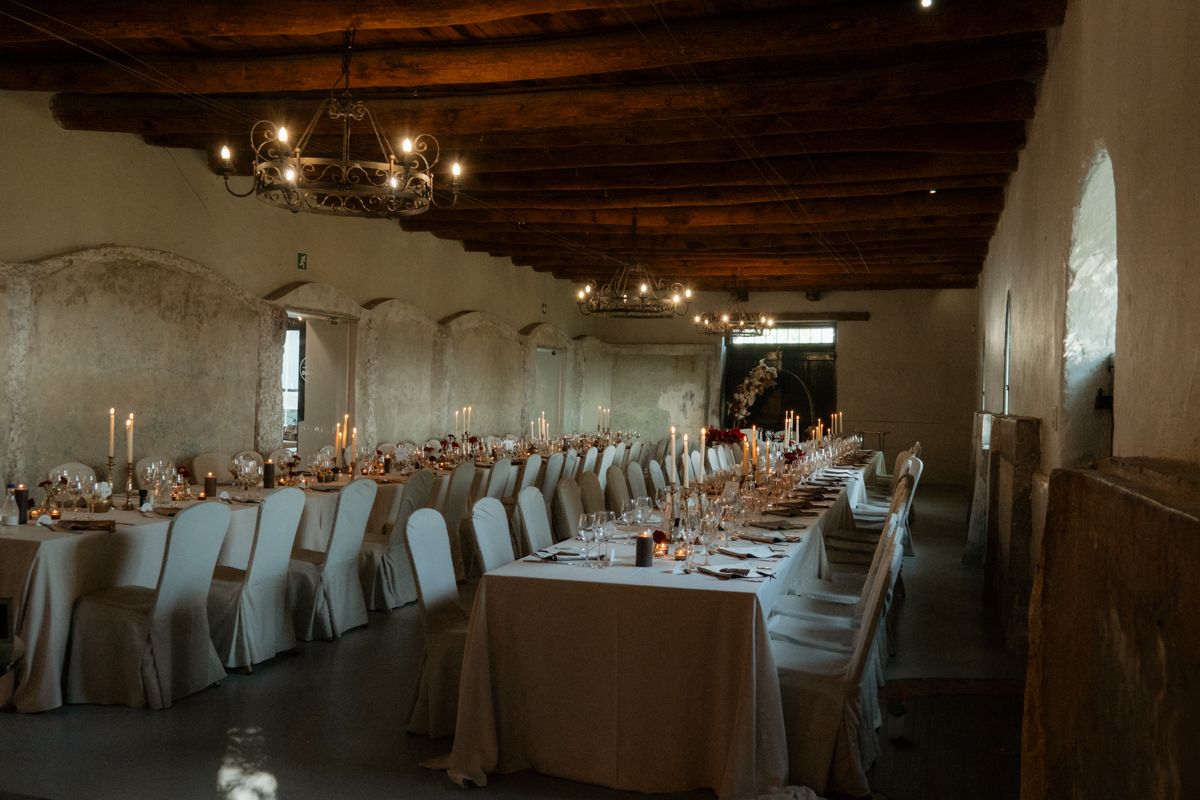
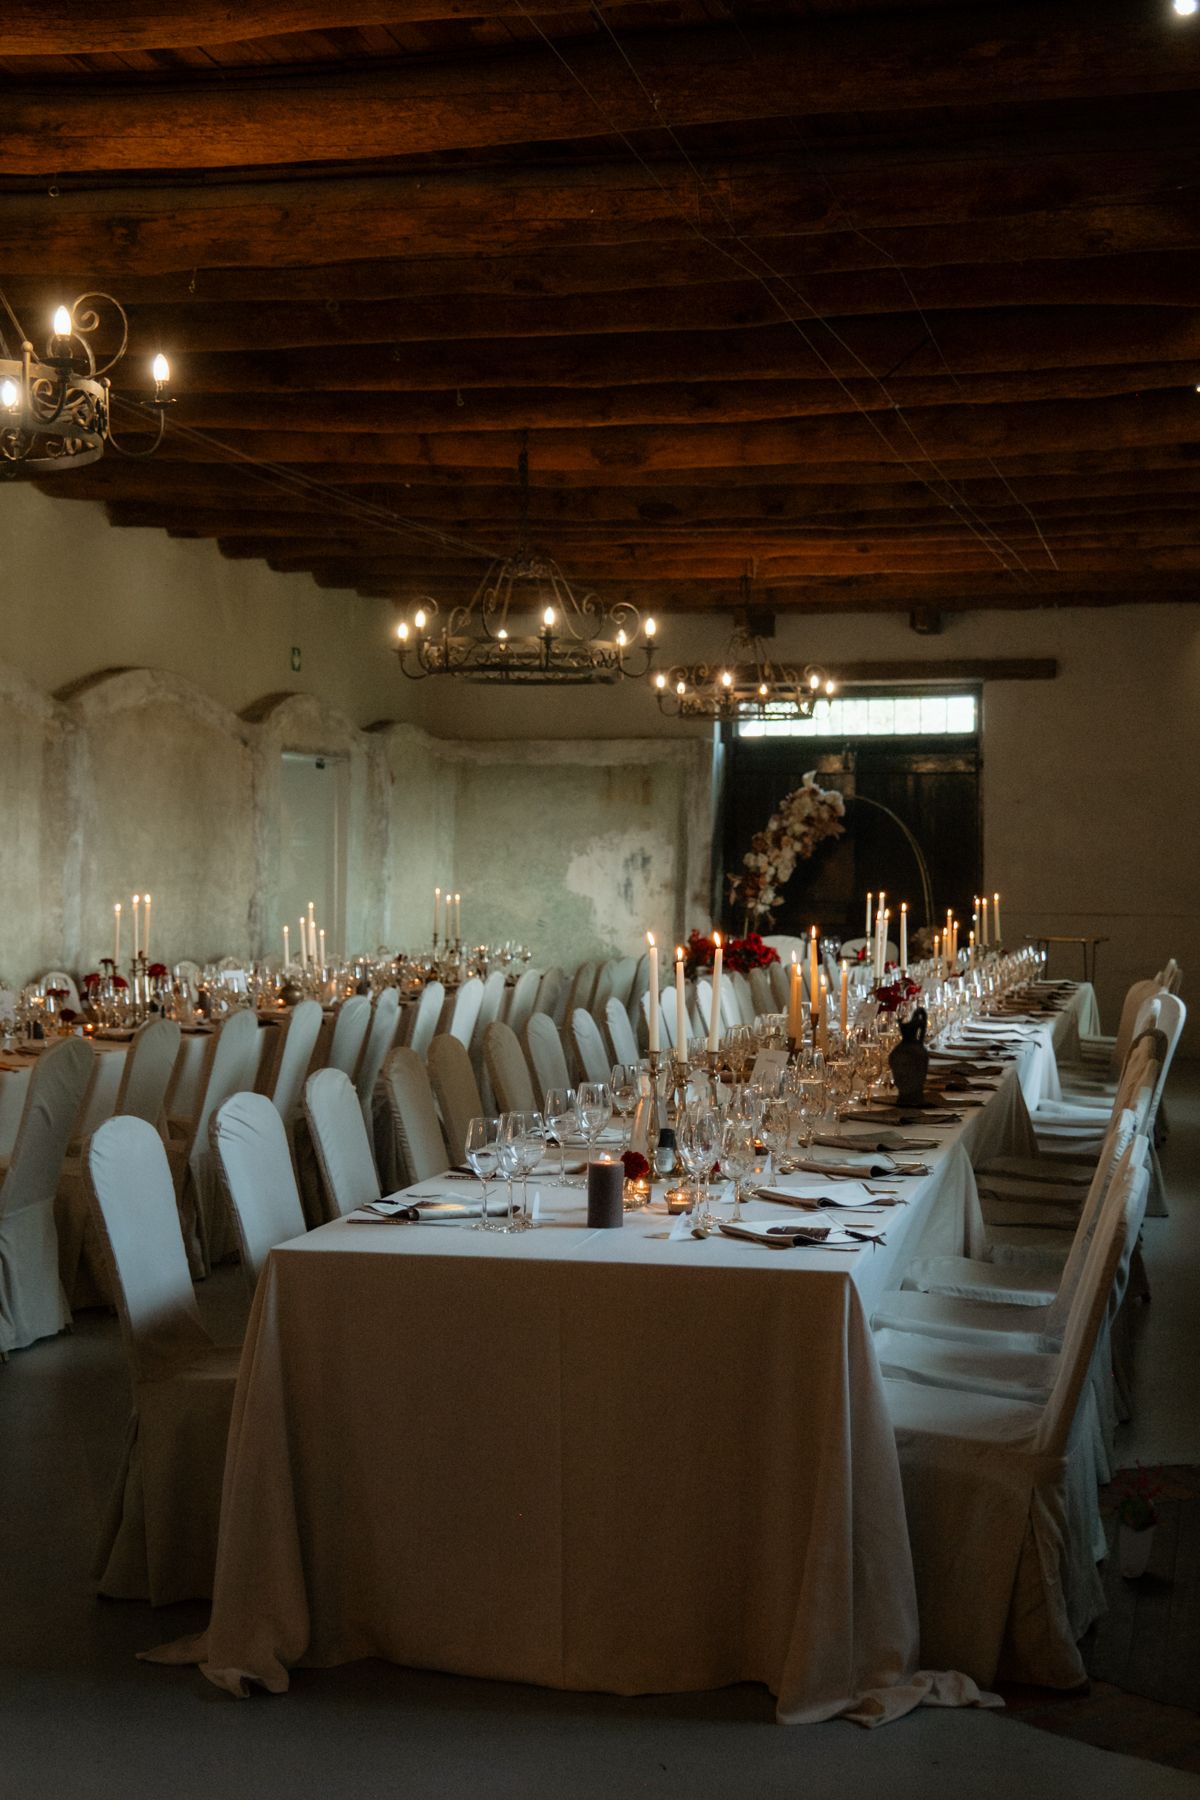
ceramic pitcher: none [786,462,805,507] -> present [888,1006,930,1105]

